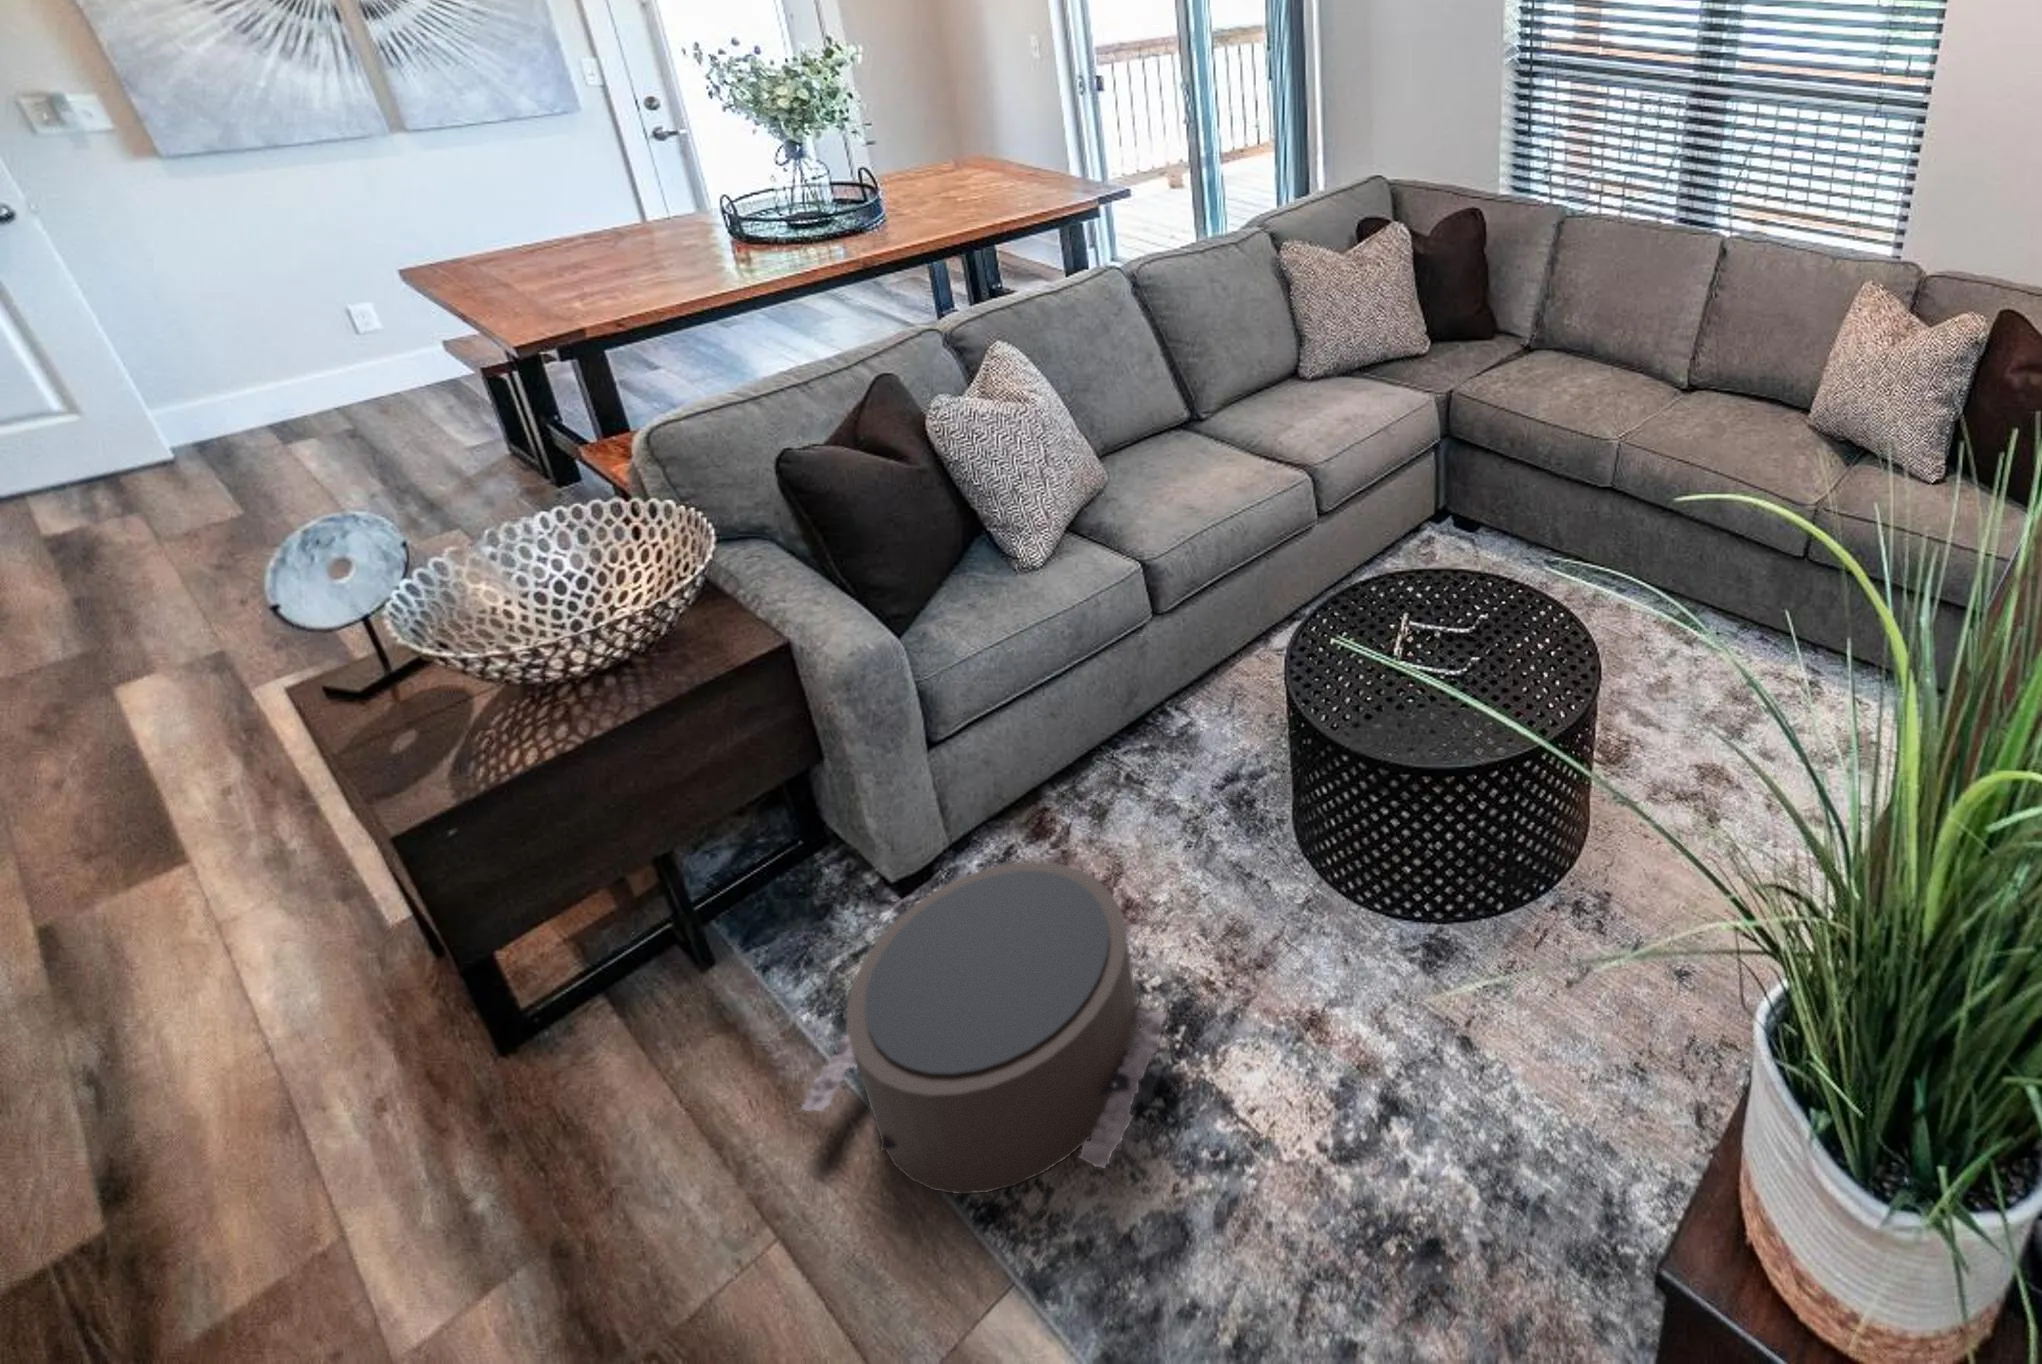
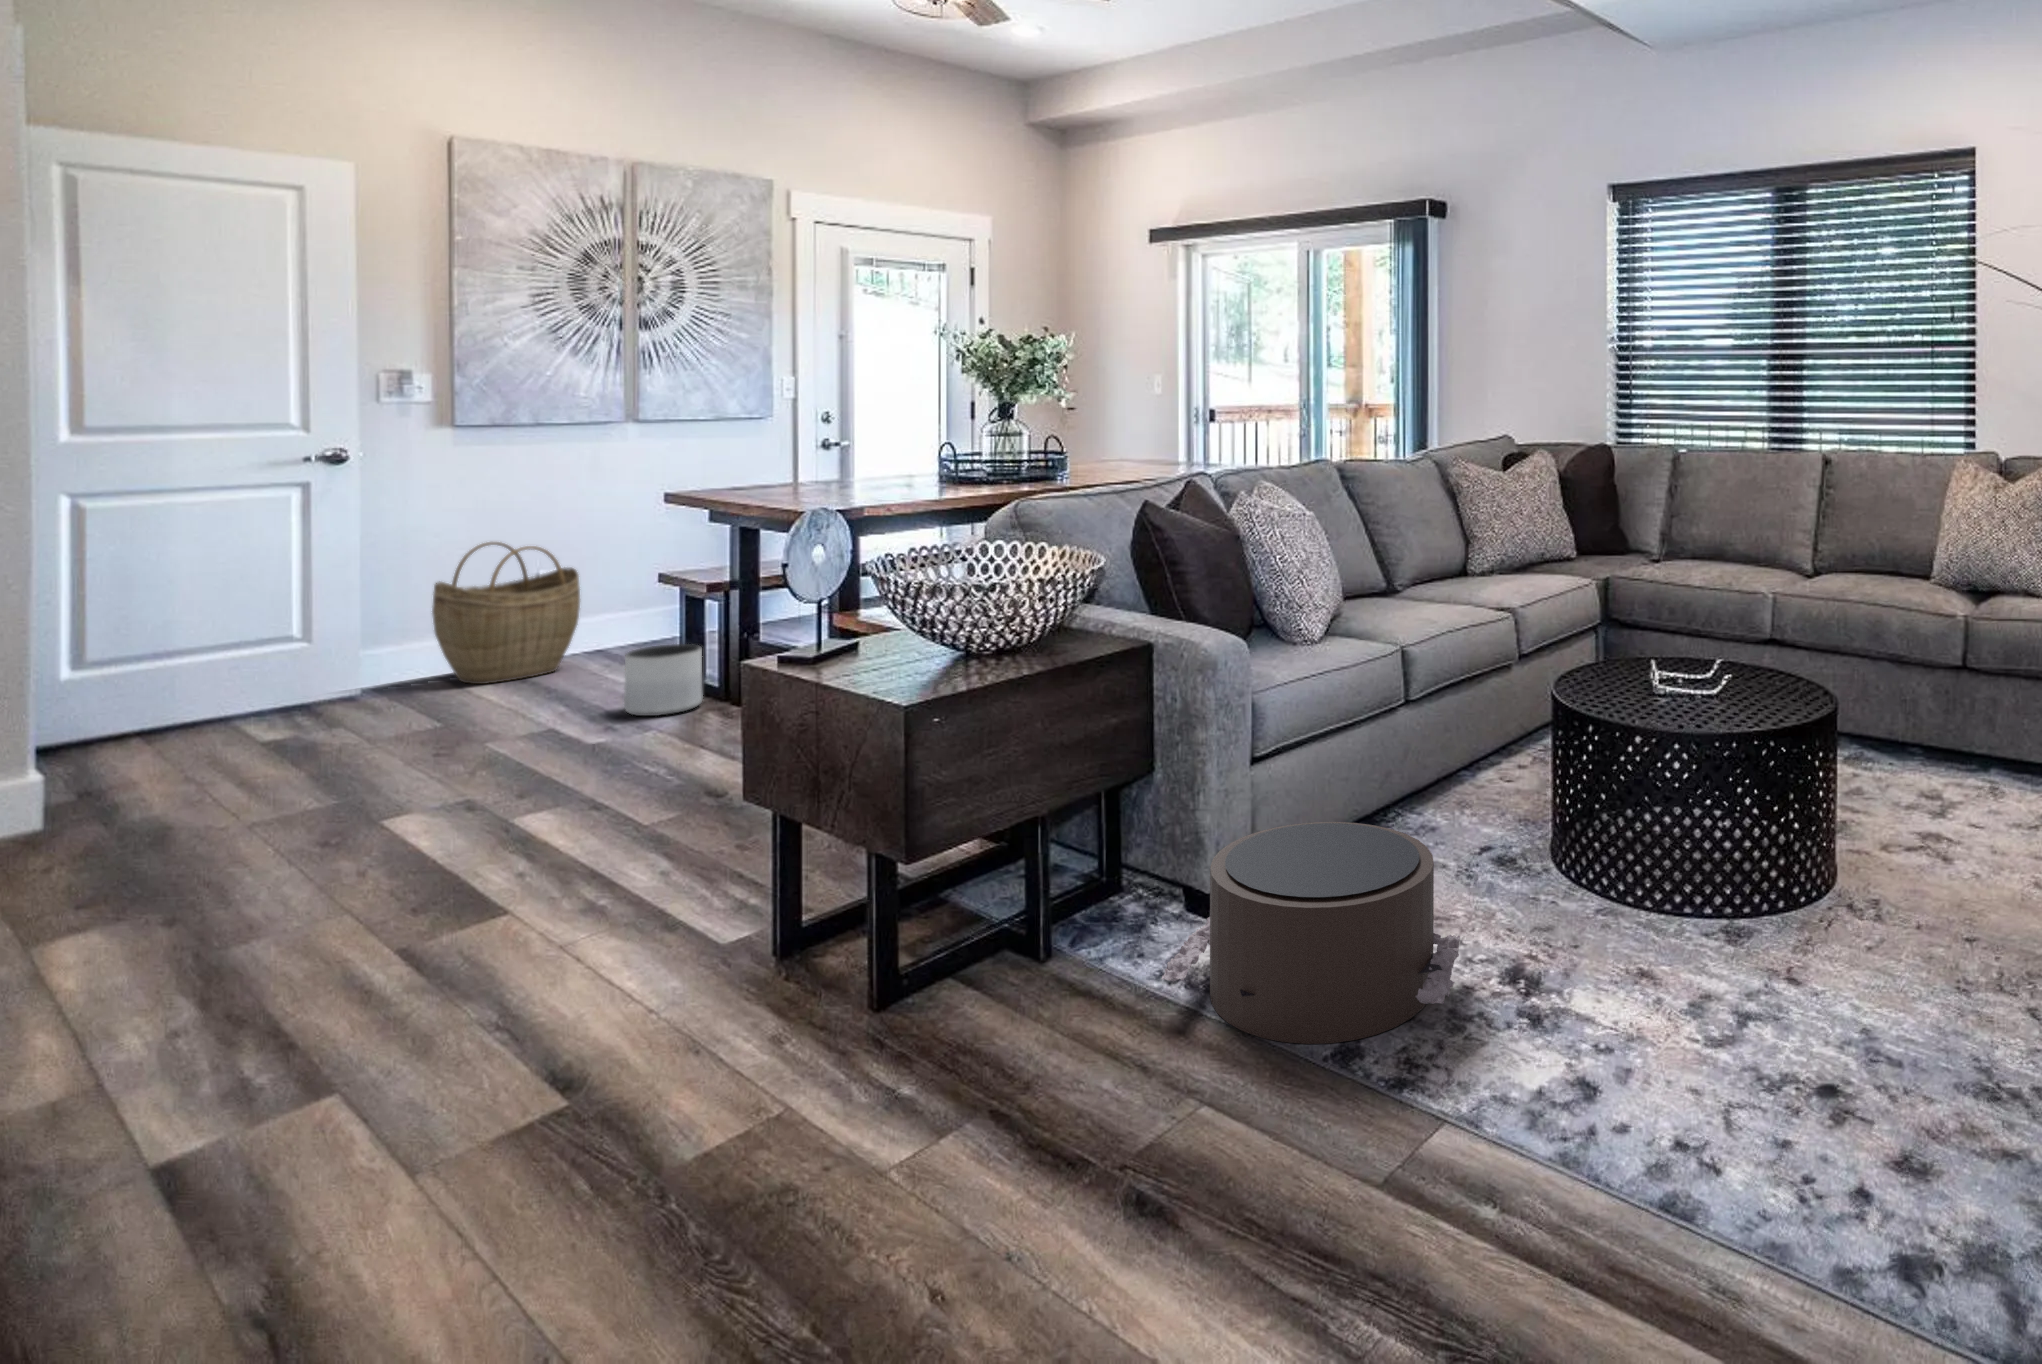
woven basket: none [204,282,398,438] -> present [432,542,580,684]
planter: none [410,417,520,501] -> present [624,644,703,716]

